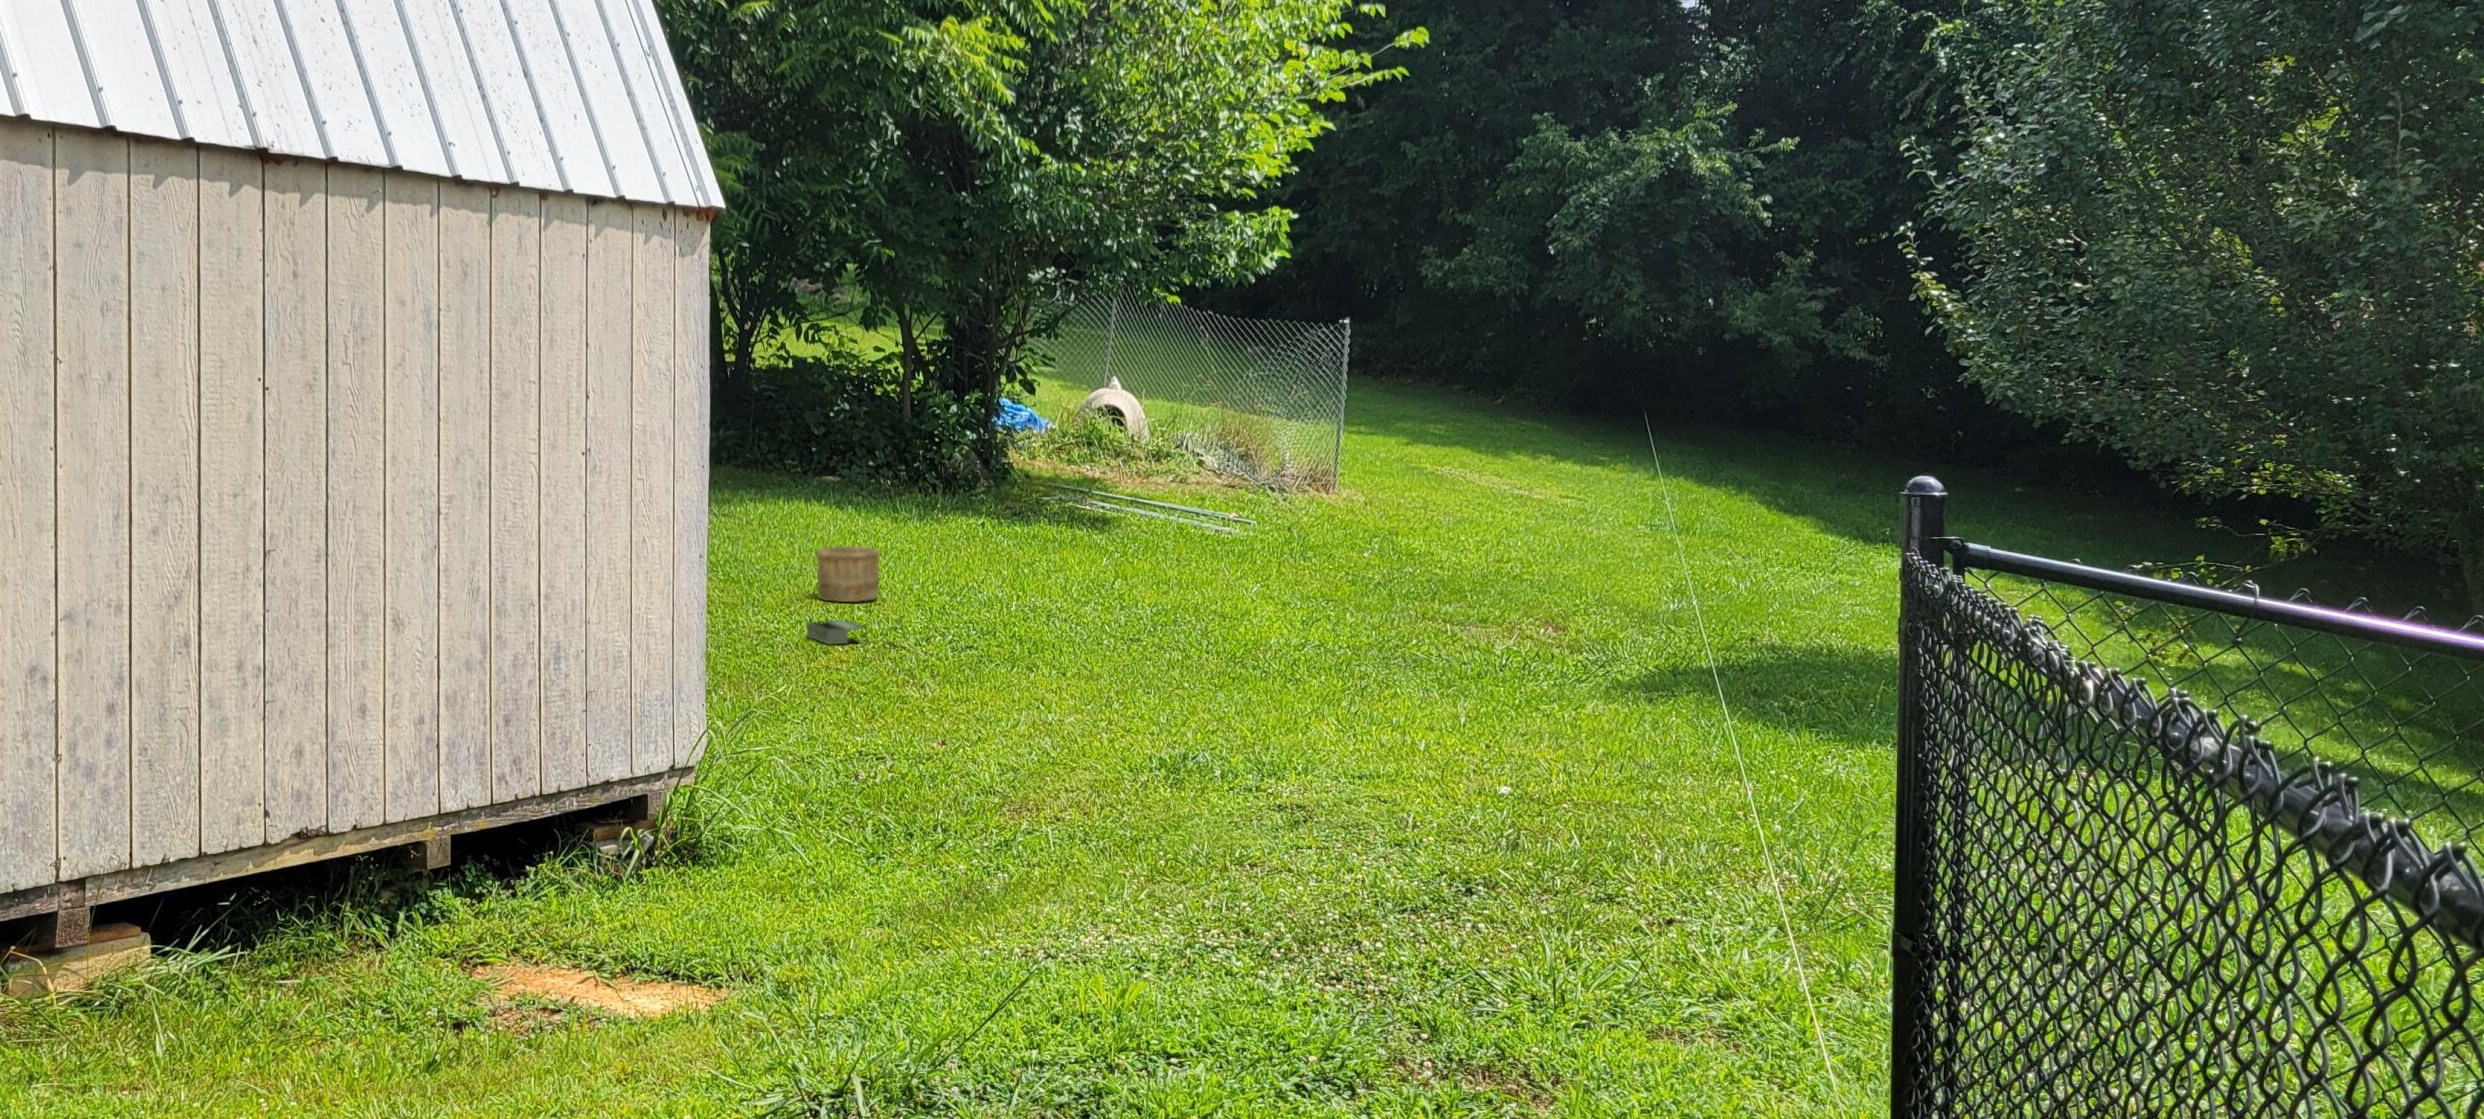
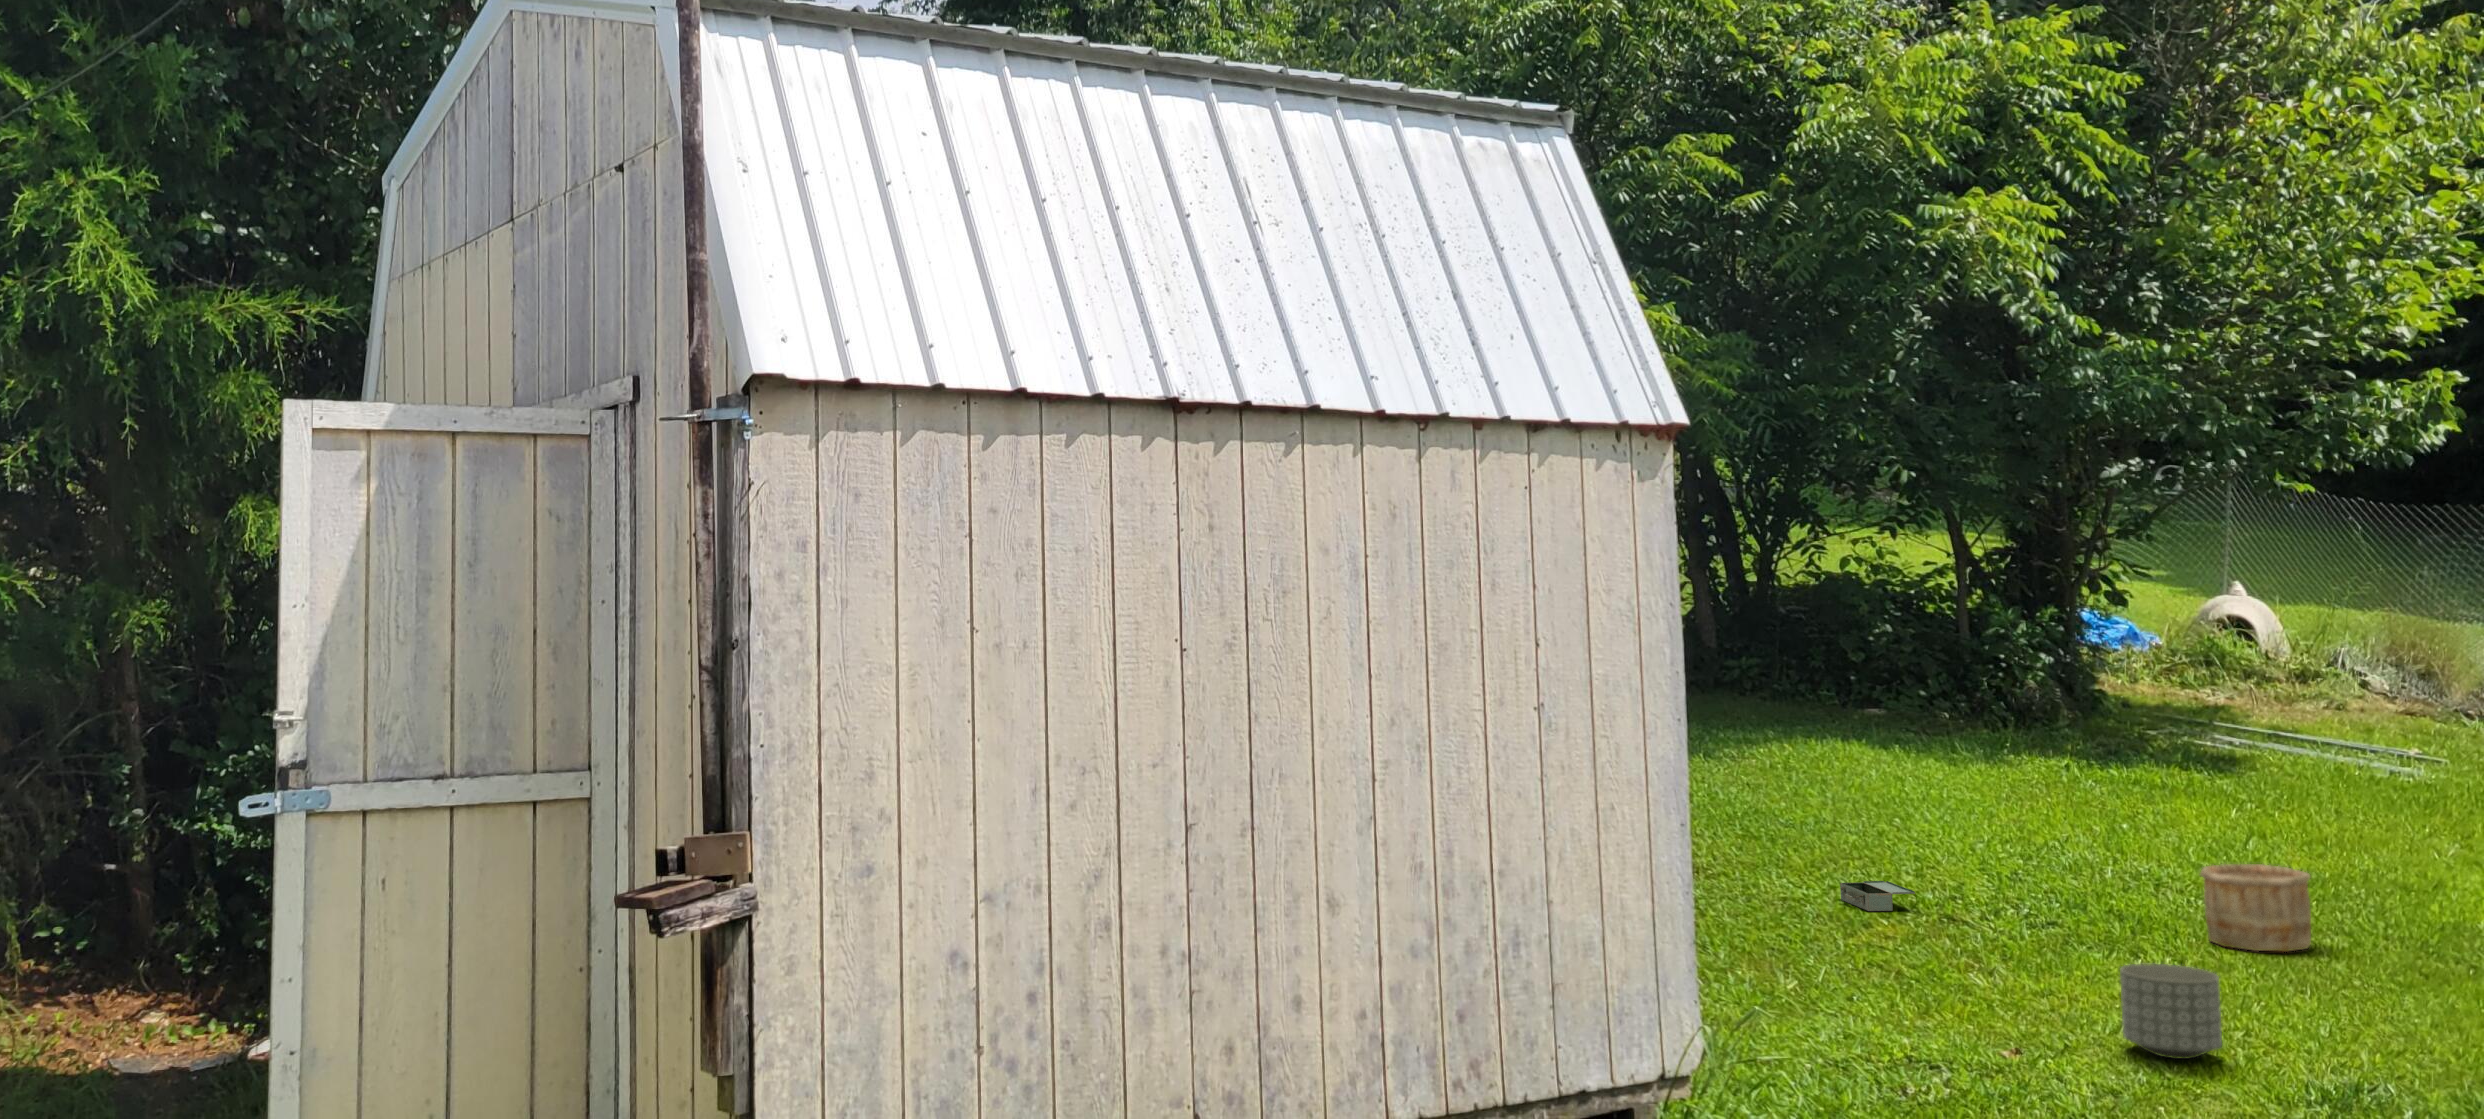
wooden bucket: present [816,546,880,602] -> present [2200,864,2311,952]
planter: none [1015,664,1083,735] -> present [2120,964,2222,1059]

